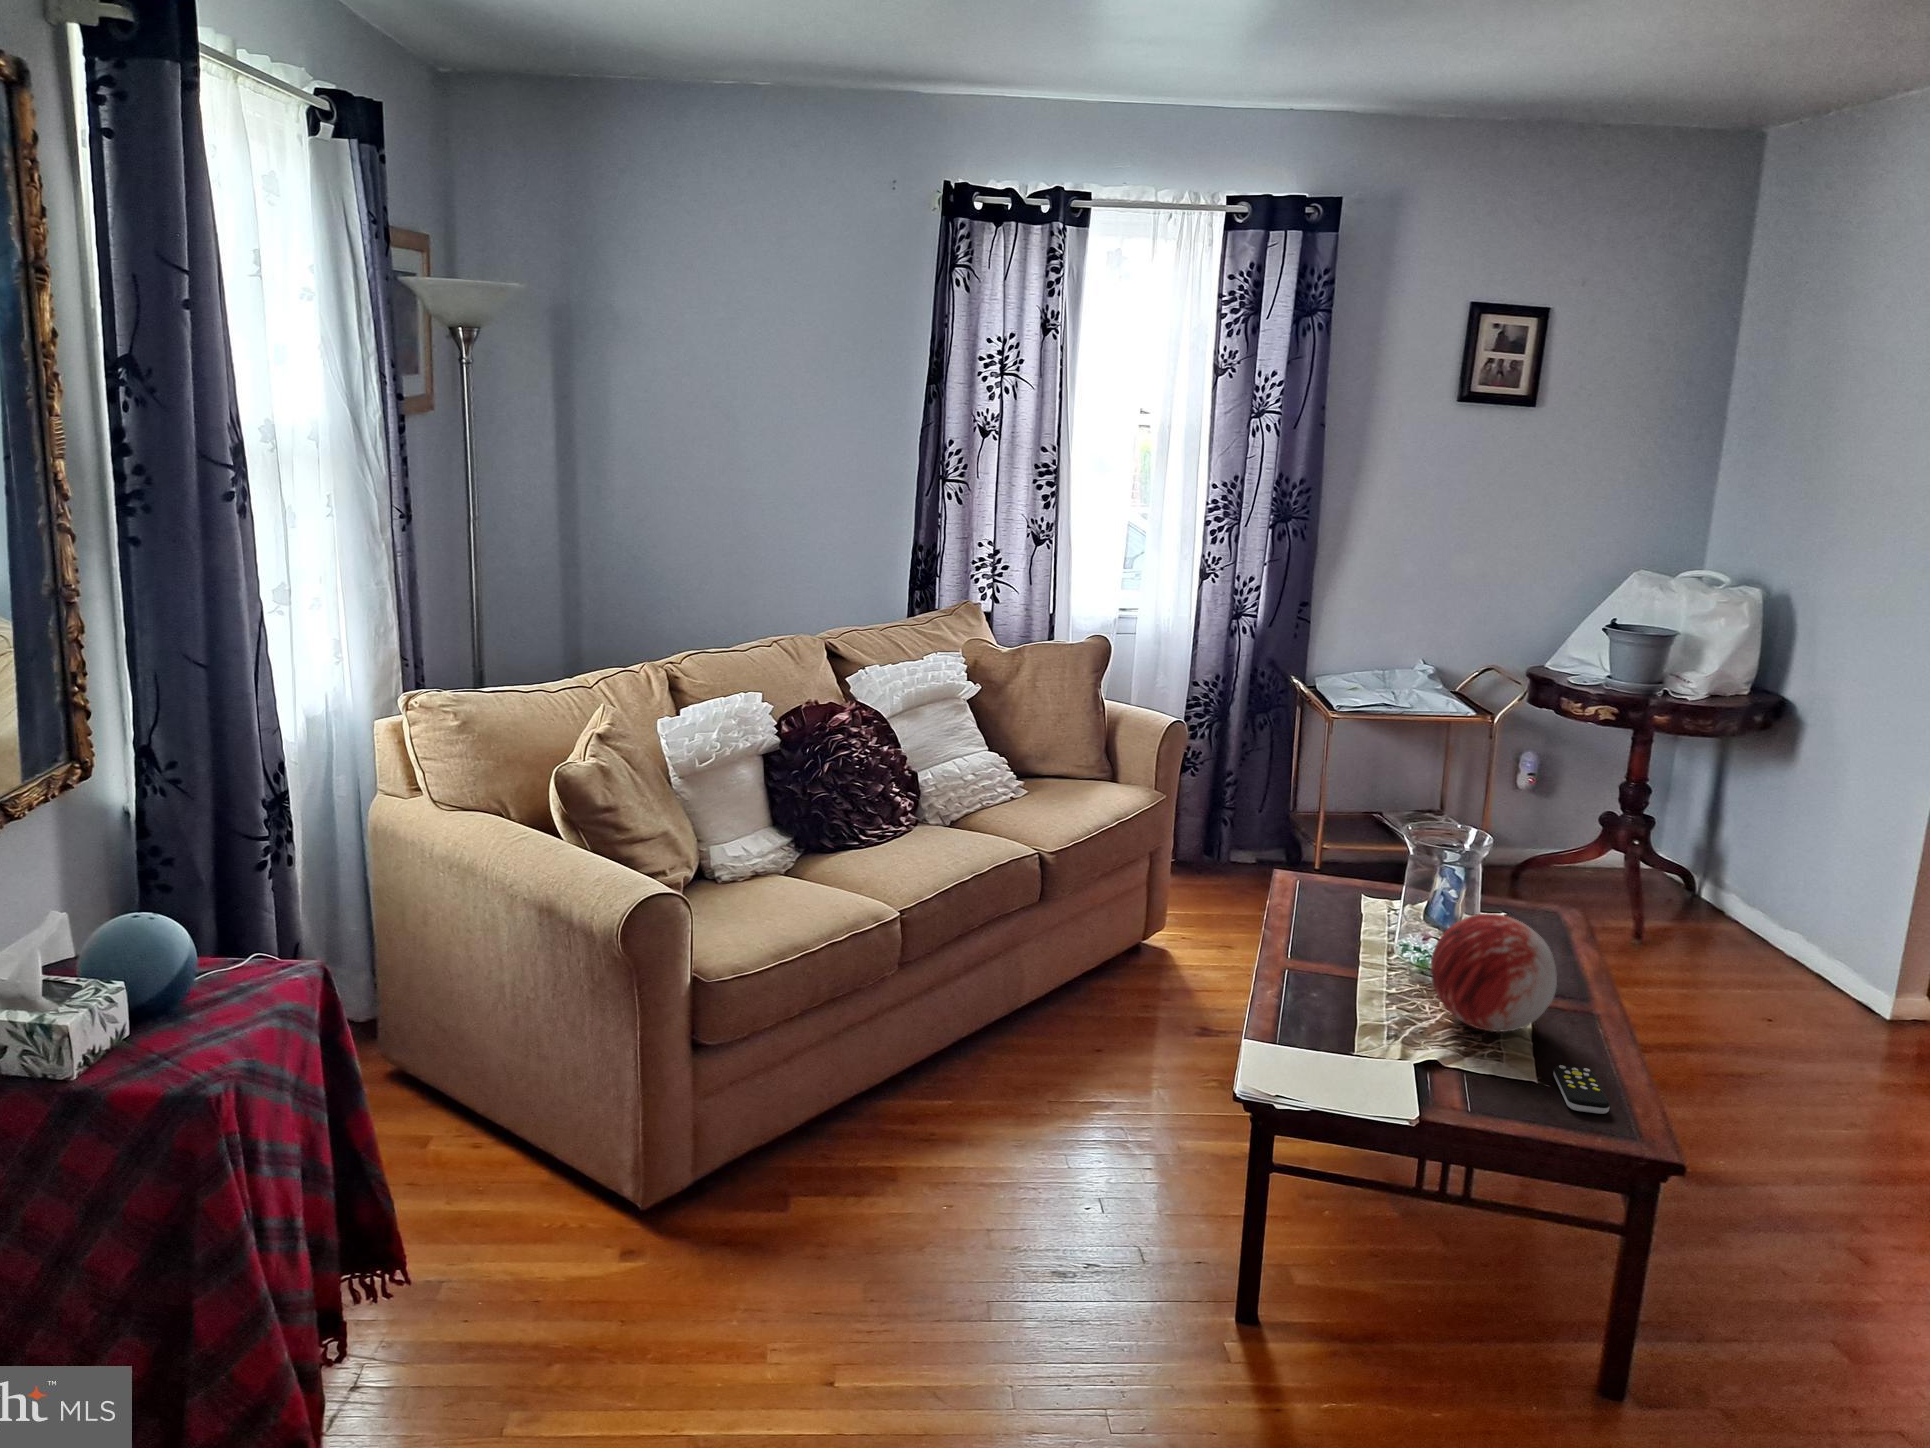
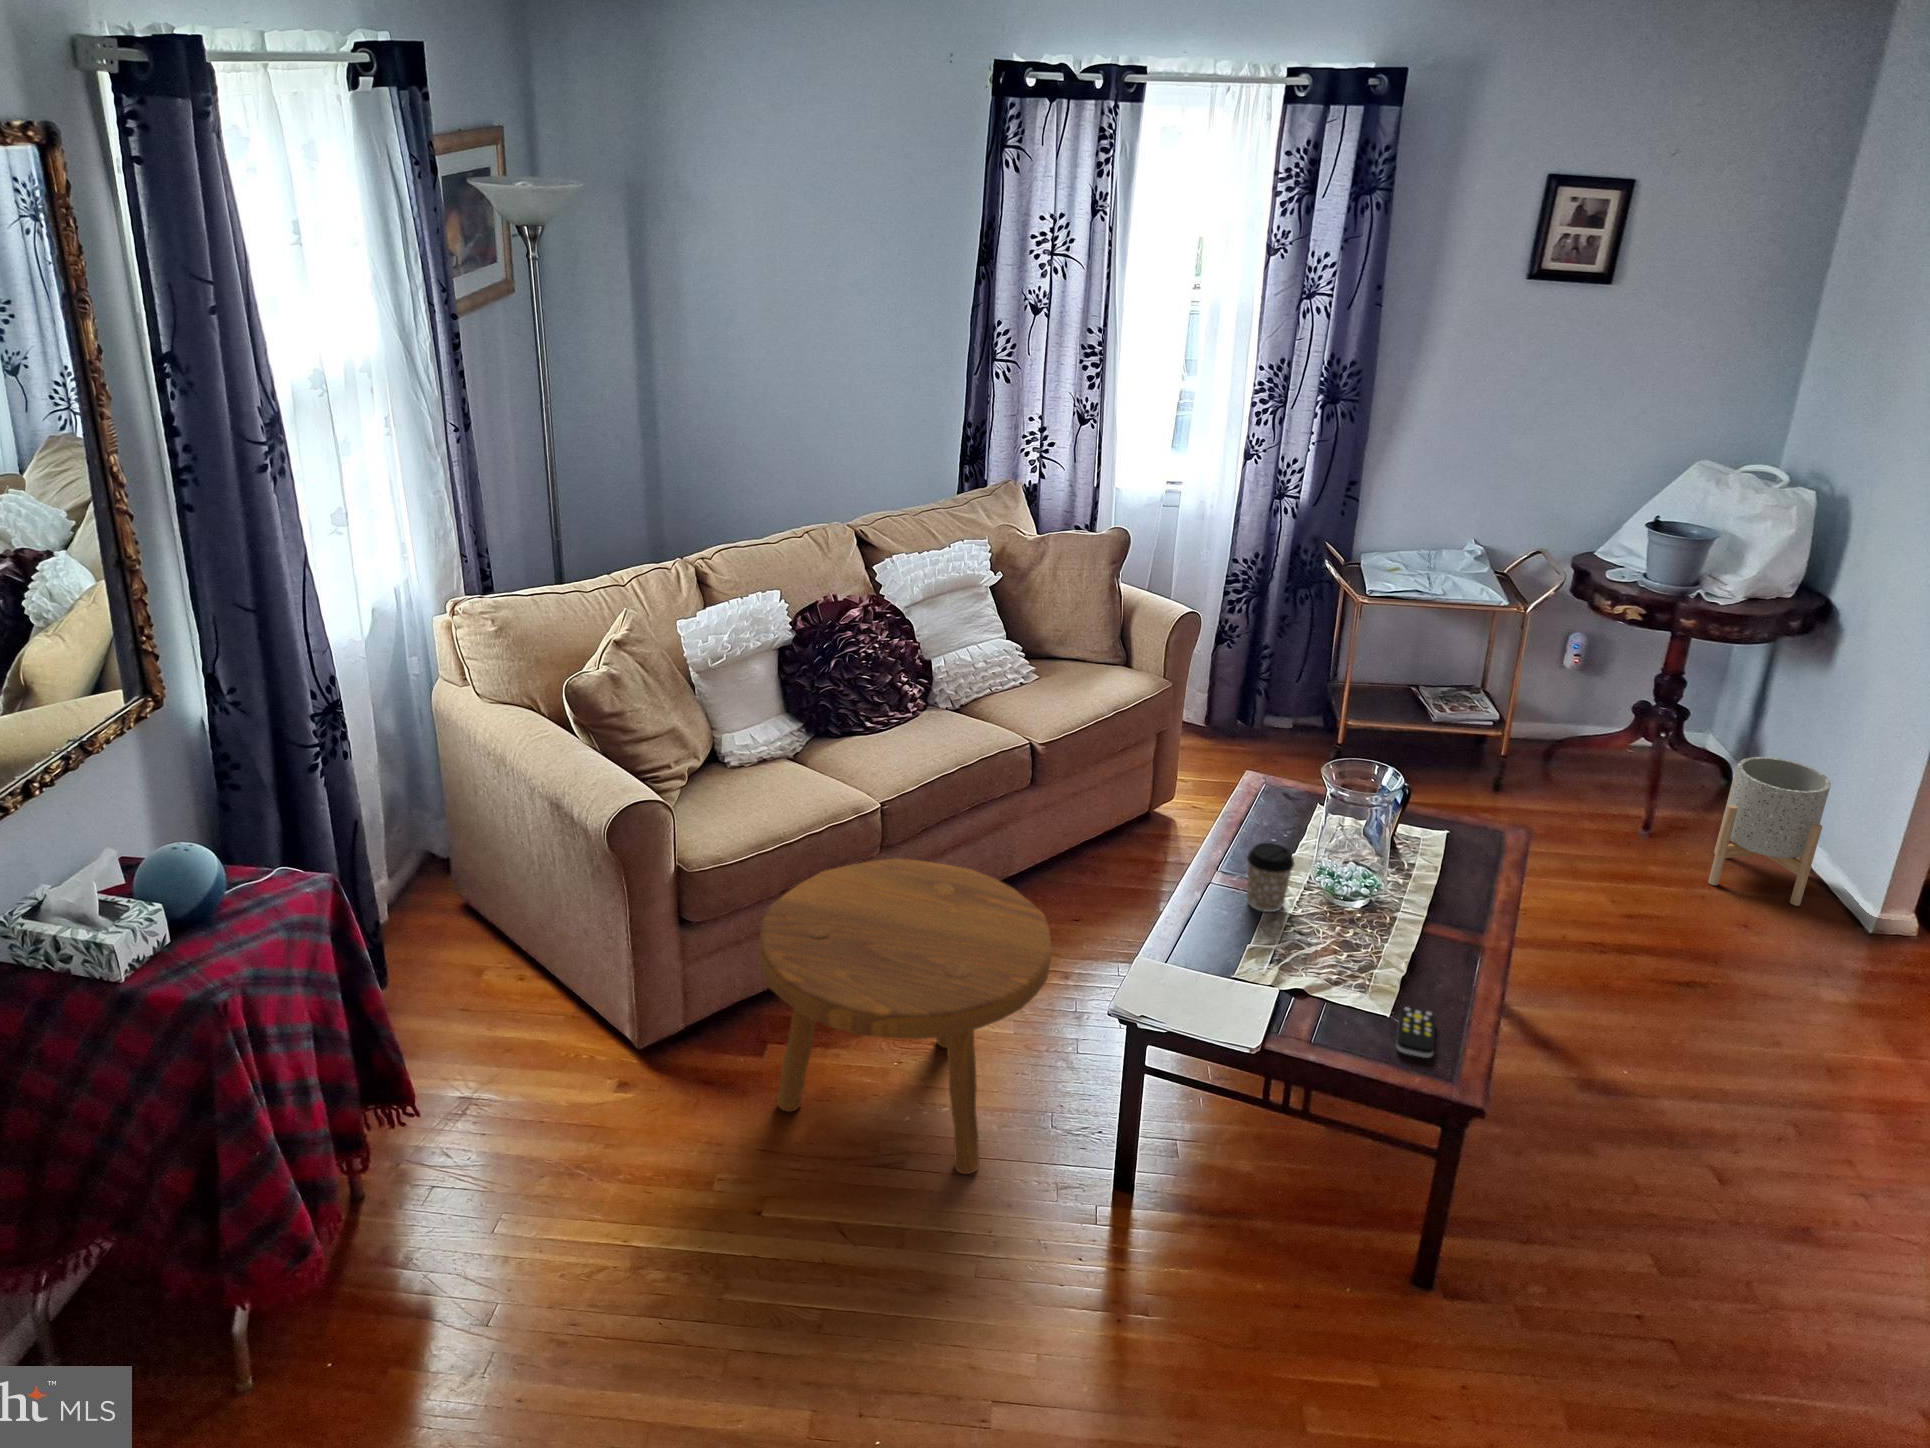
planter: none [1709,853,1826,1001] -> present [1708,757,1831,906]
coffee cup: none [1338,912,1391,988] -> present [1247,843,1294,912]
decorative orb: present [1431,913,1557,1032] -> none [1313,861,1426,968]
footstool: none [806,959,1143,1314] -> present [758,859,1052,1174]

